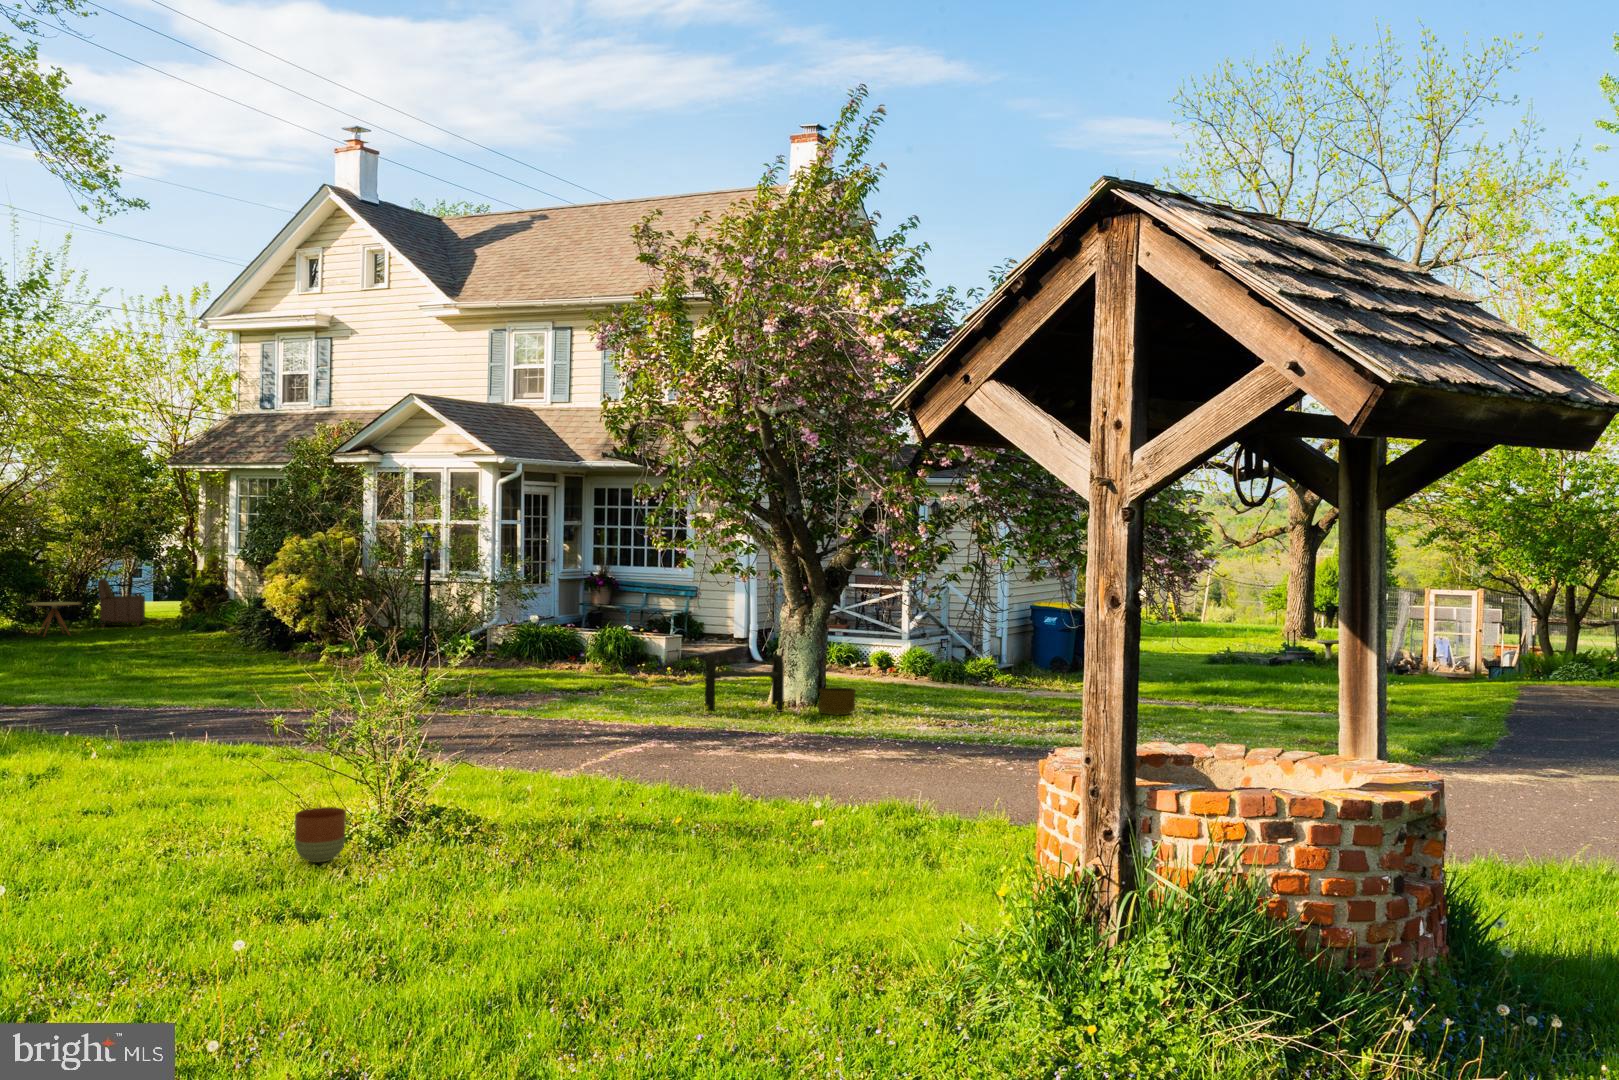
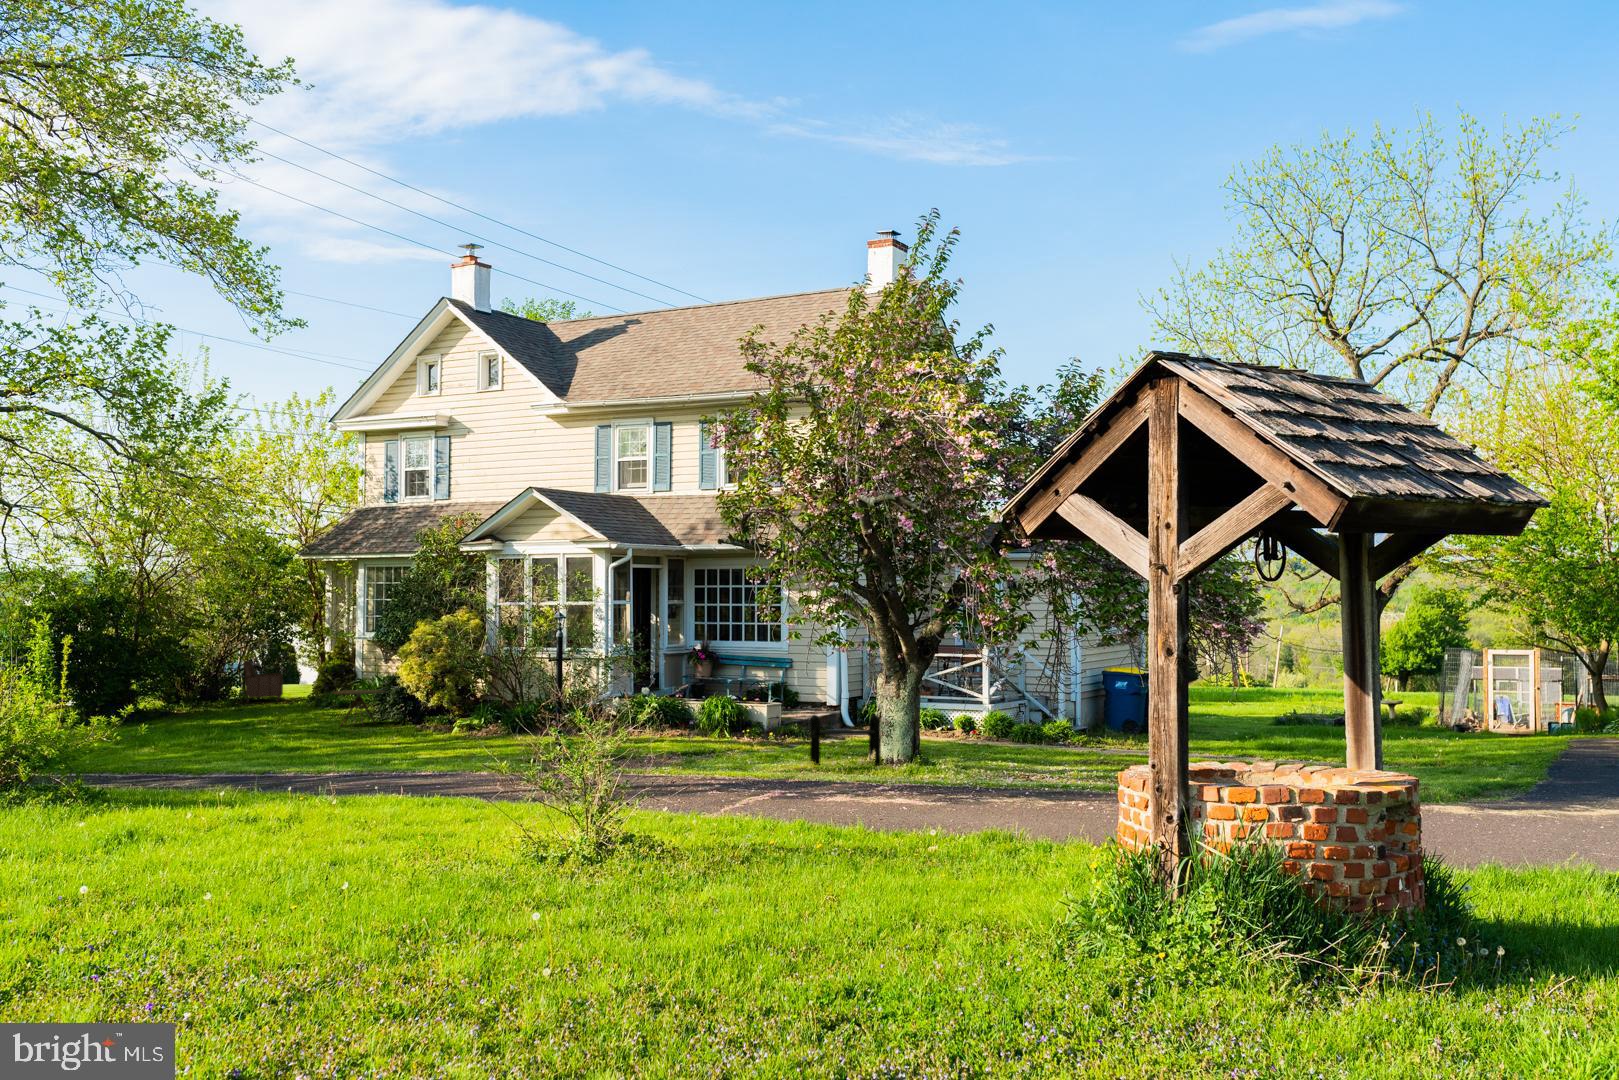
round table: present [27,602,81,636] -> present [334,690,384,725]
basket: present [818,687,856,715] -> none [911,743,945,768]
planter: present [295,807,346,862] -> none [537,826,574,868]

